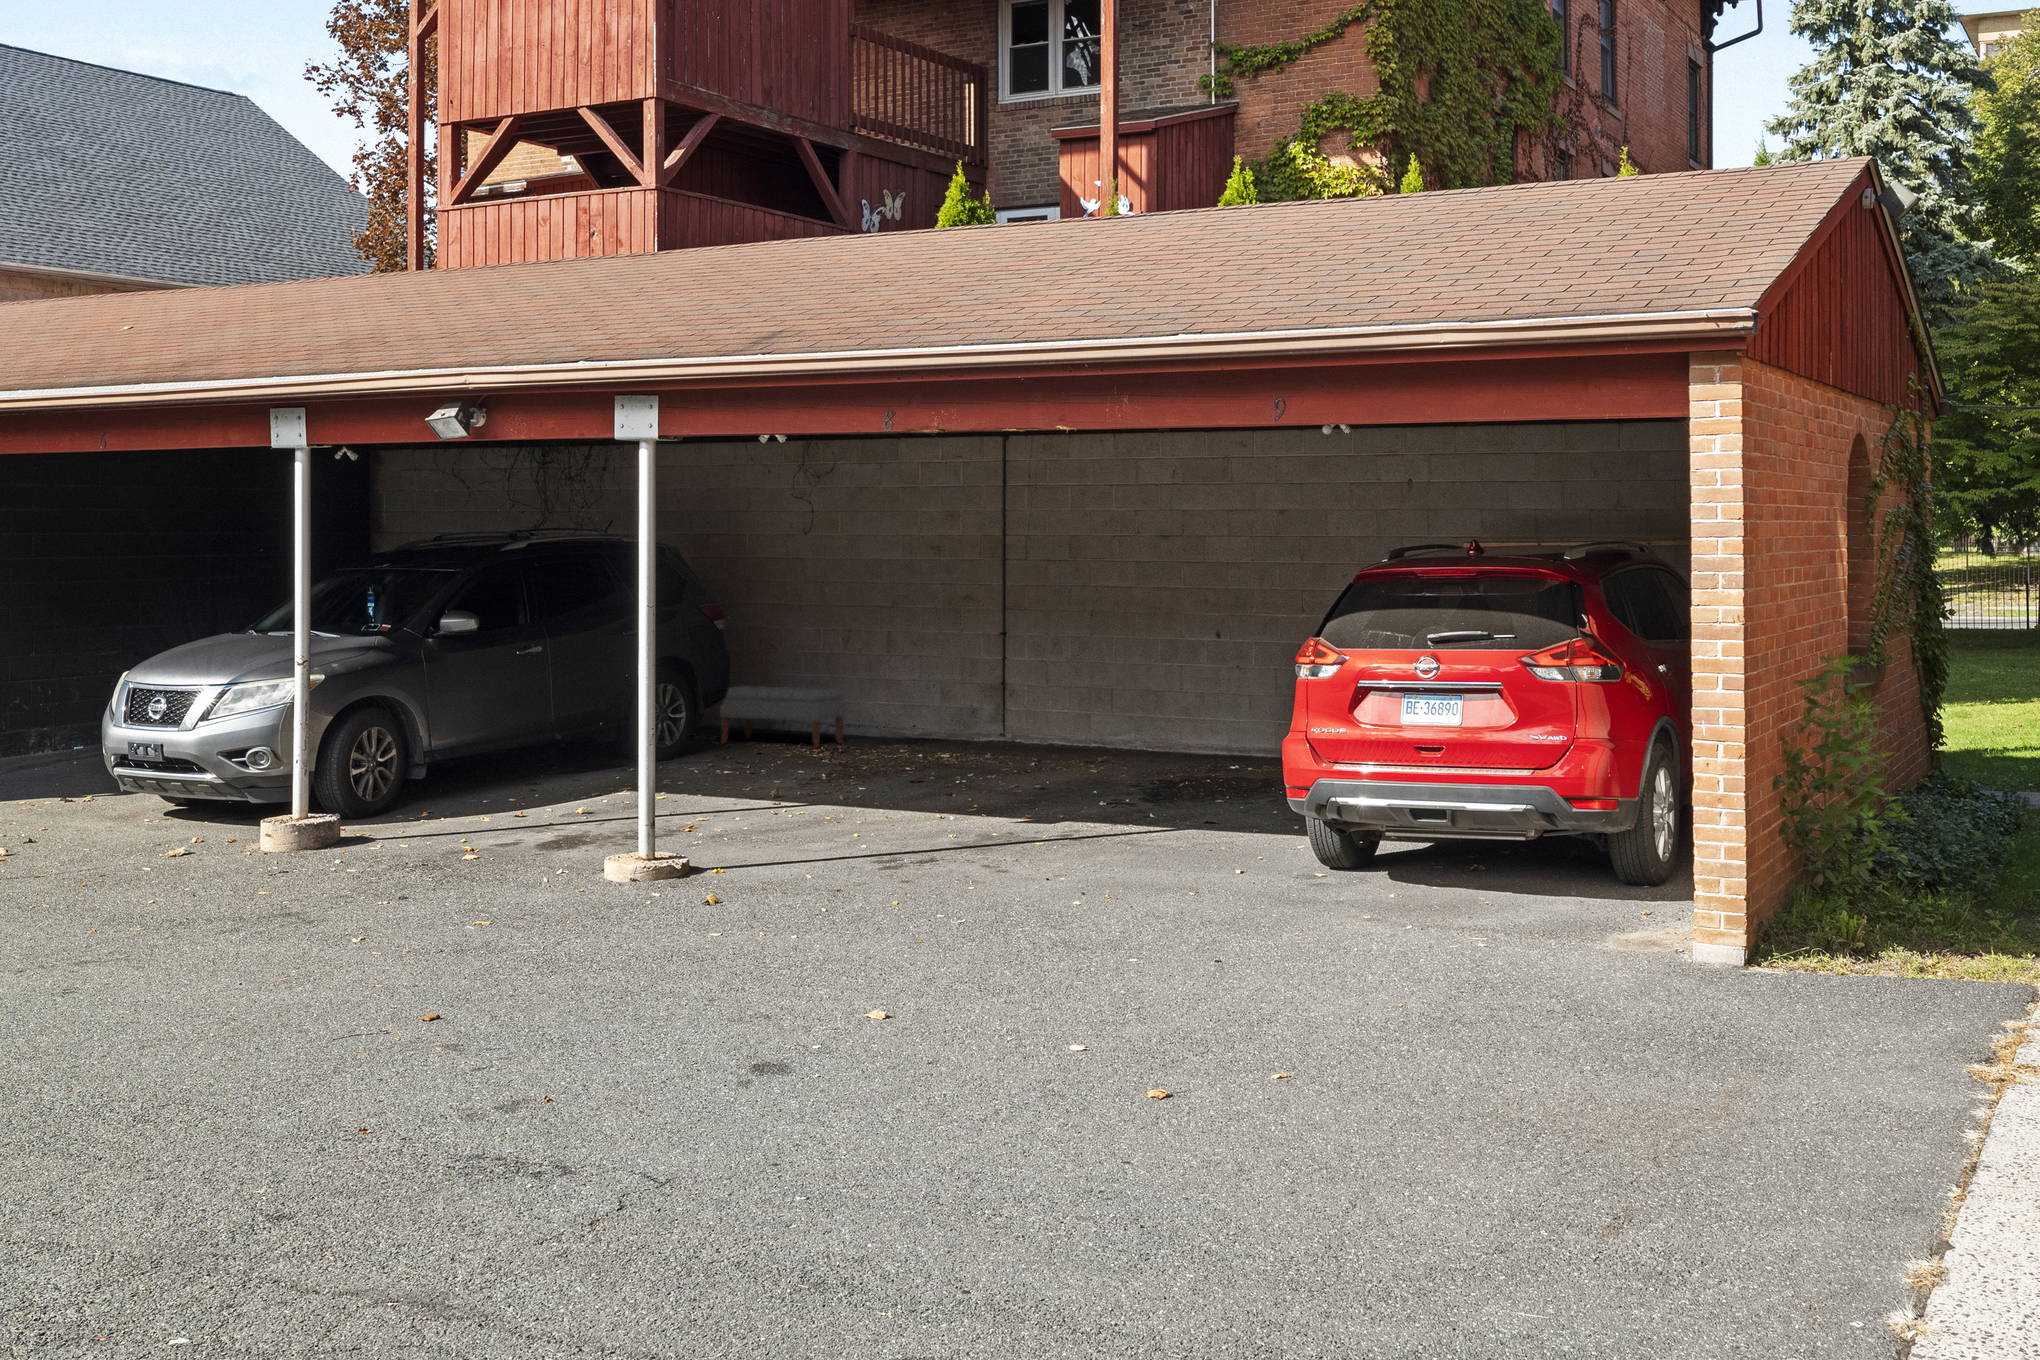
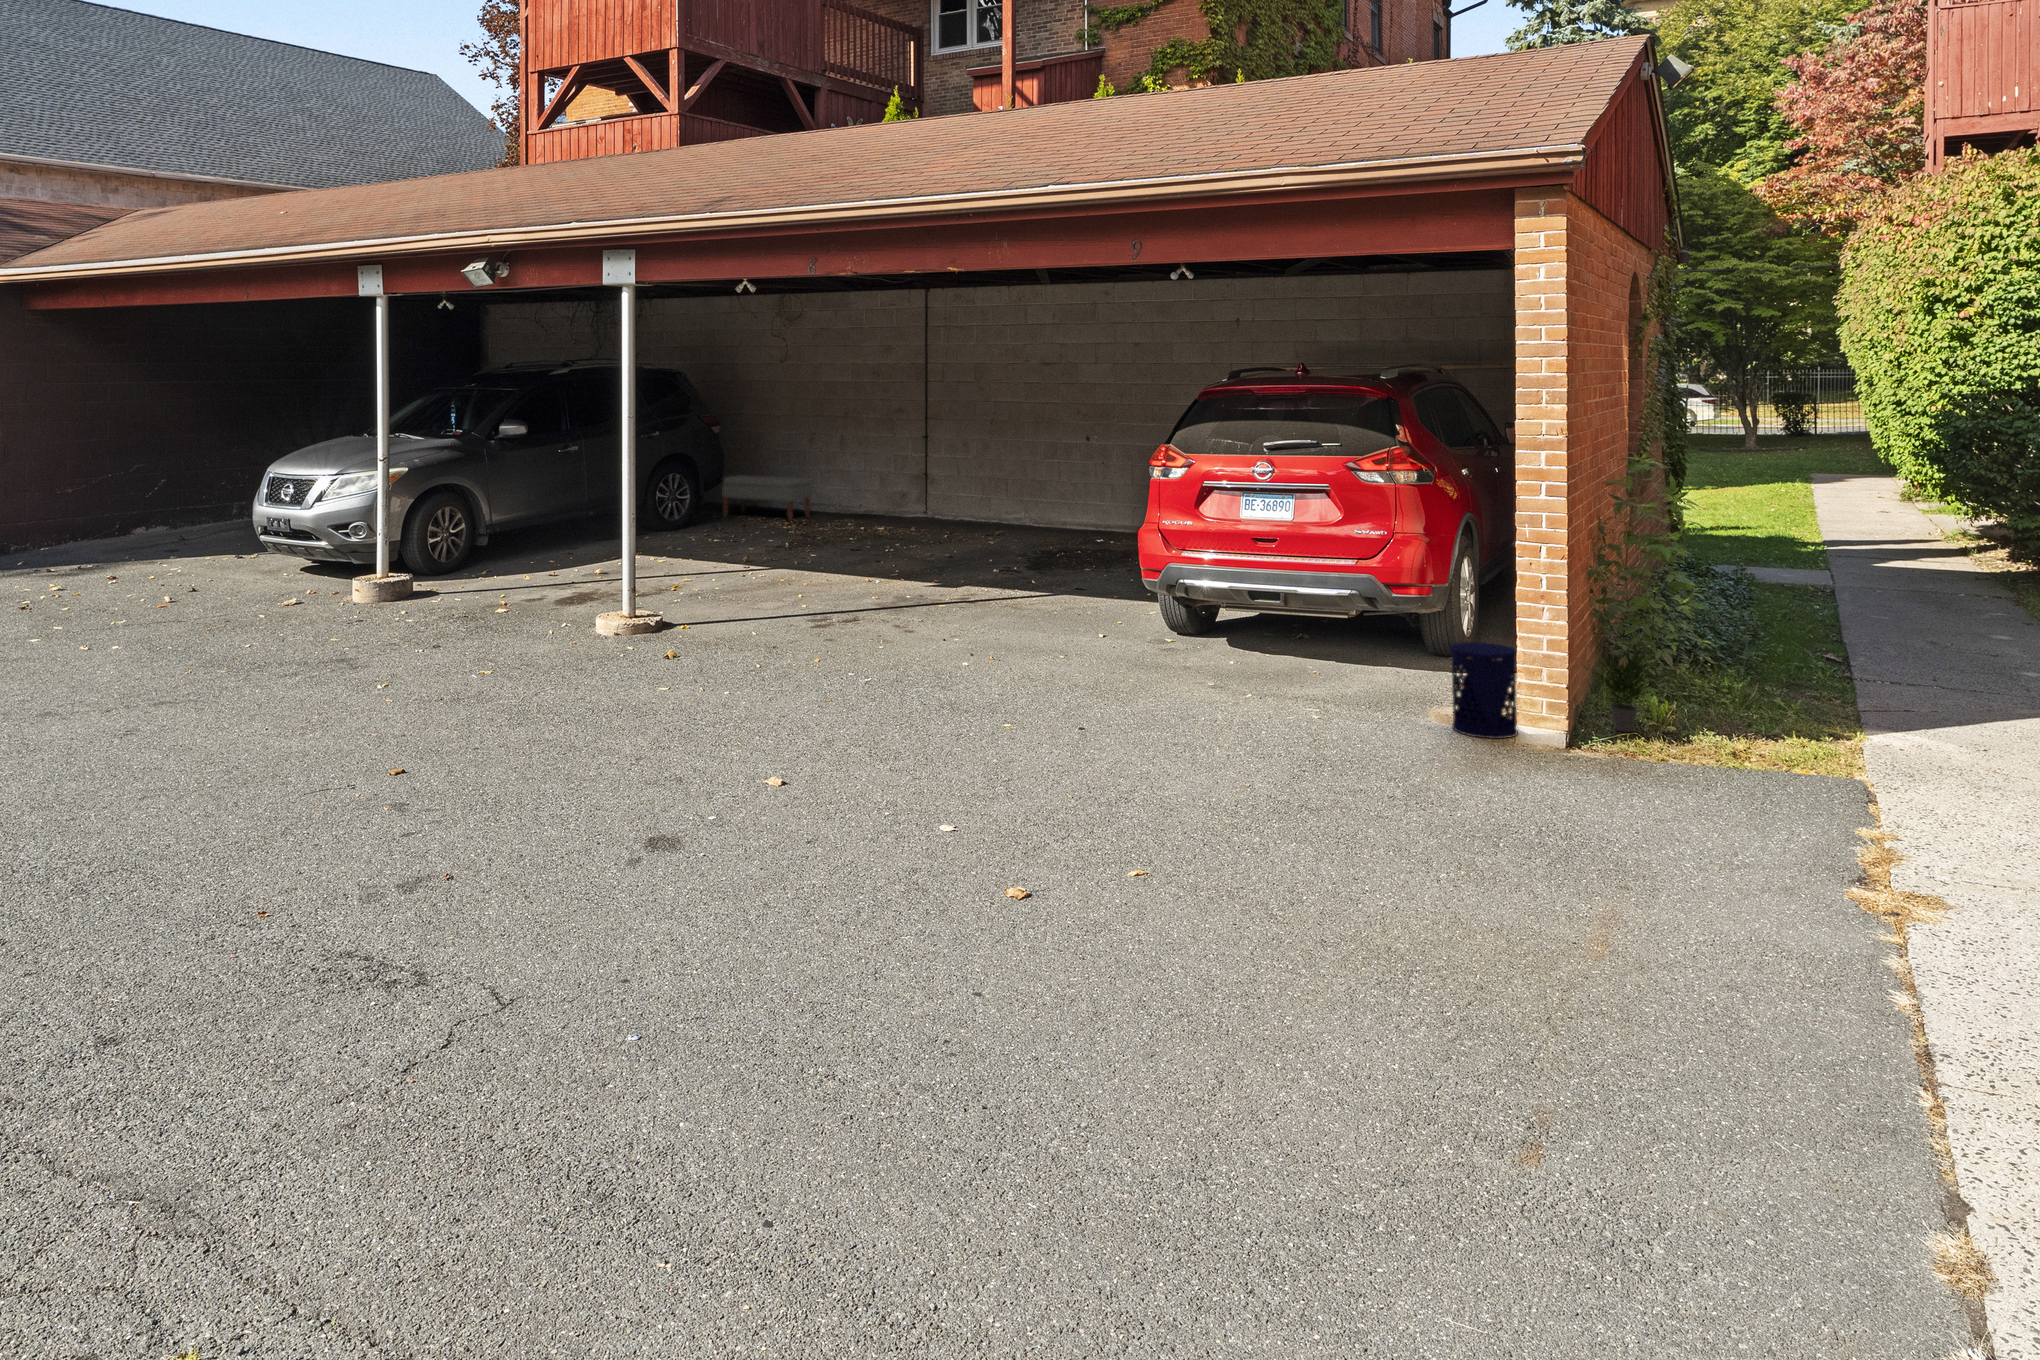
potted plant: none [1762,846,1869,957] -> present [1592,637,1665,732]
waste bin: none [1630,859,1703,966] -> present [1451,642,1518,739]

